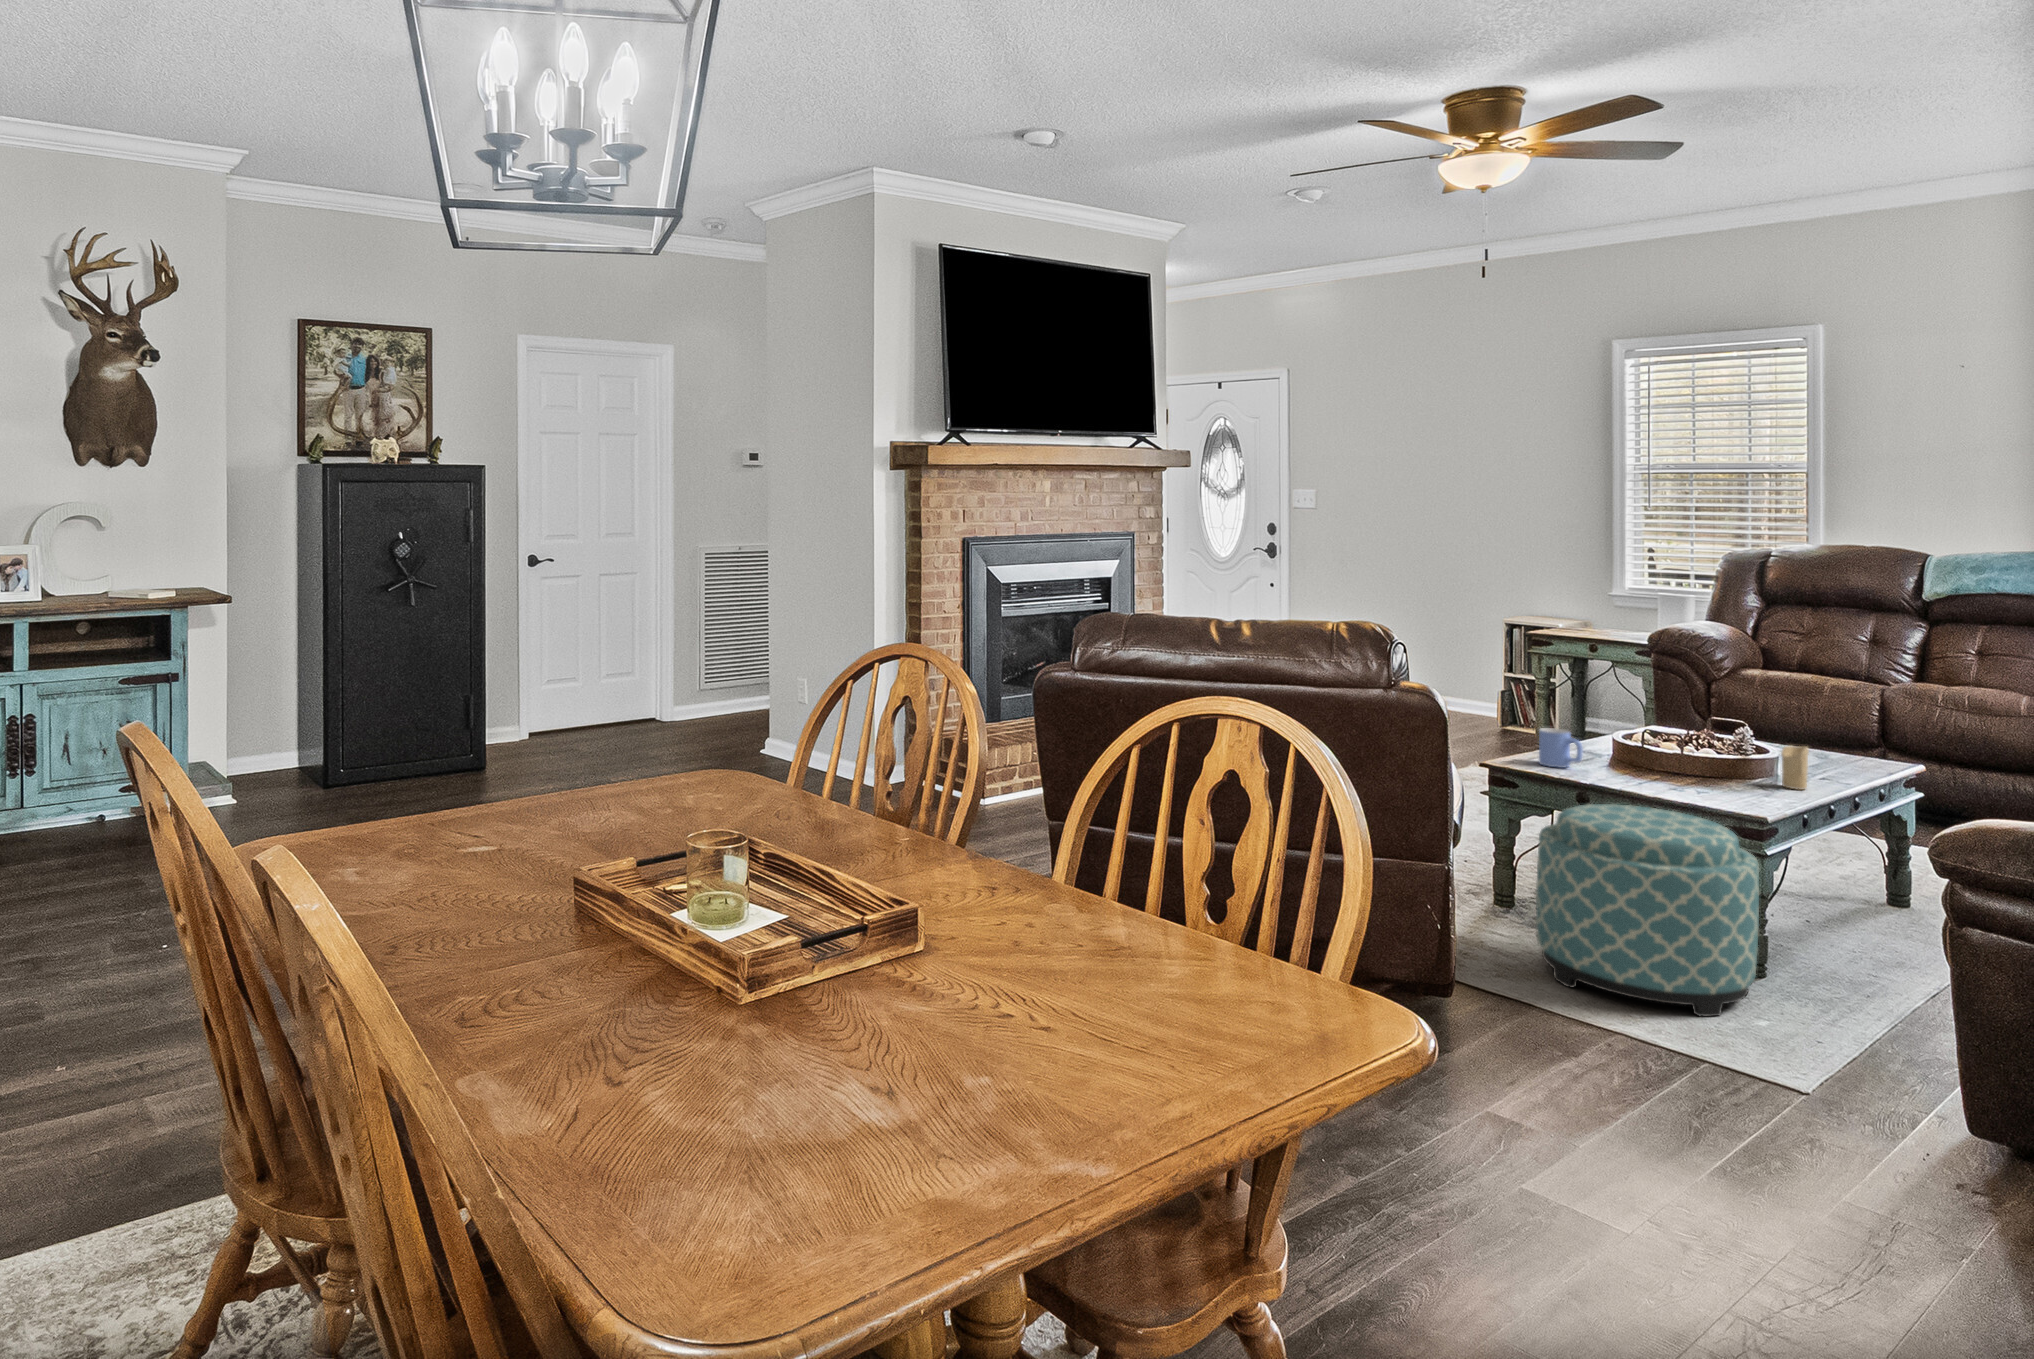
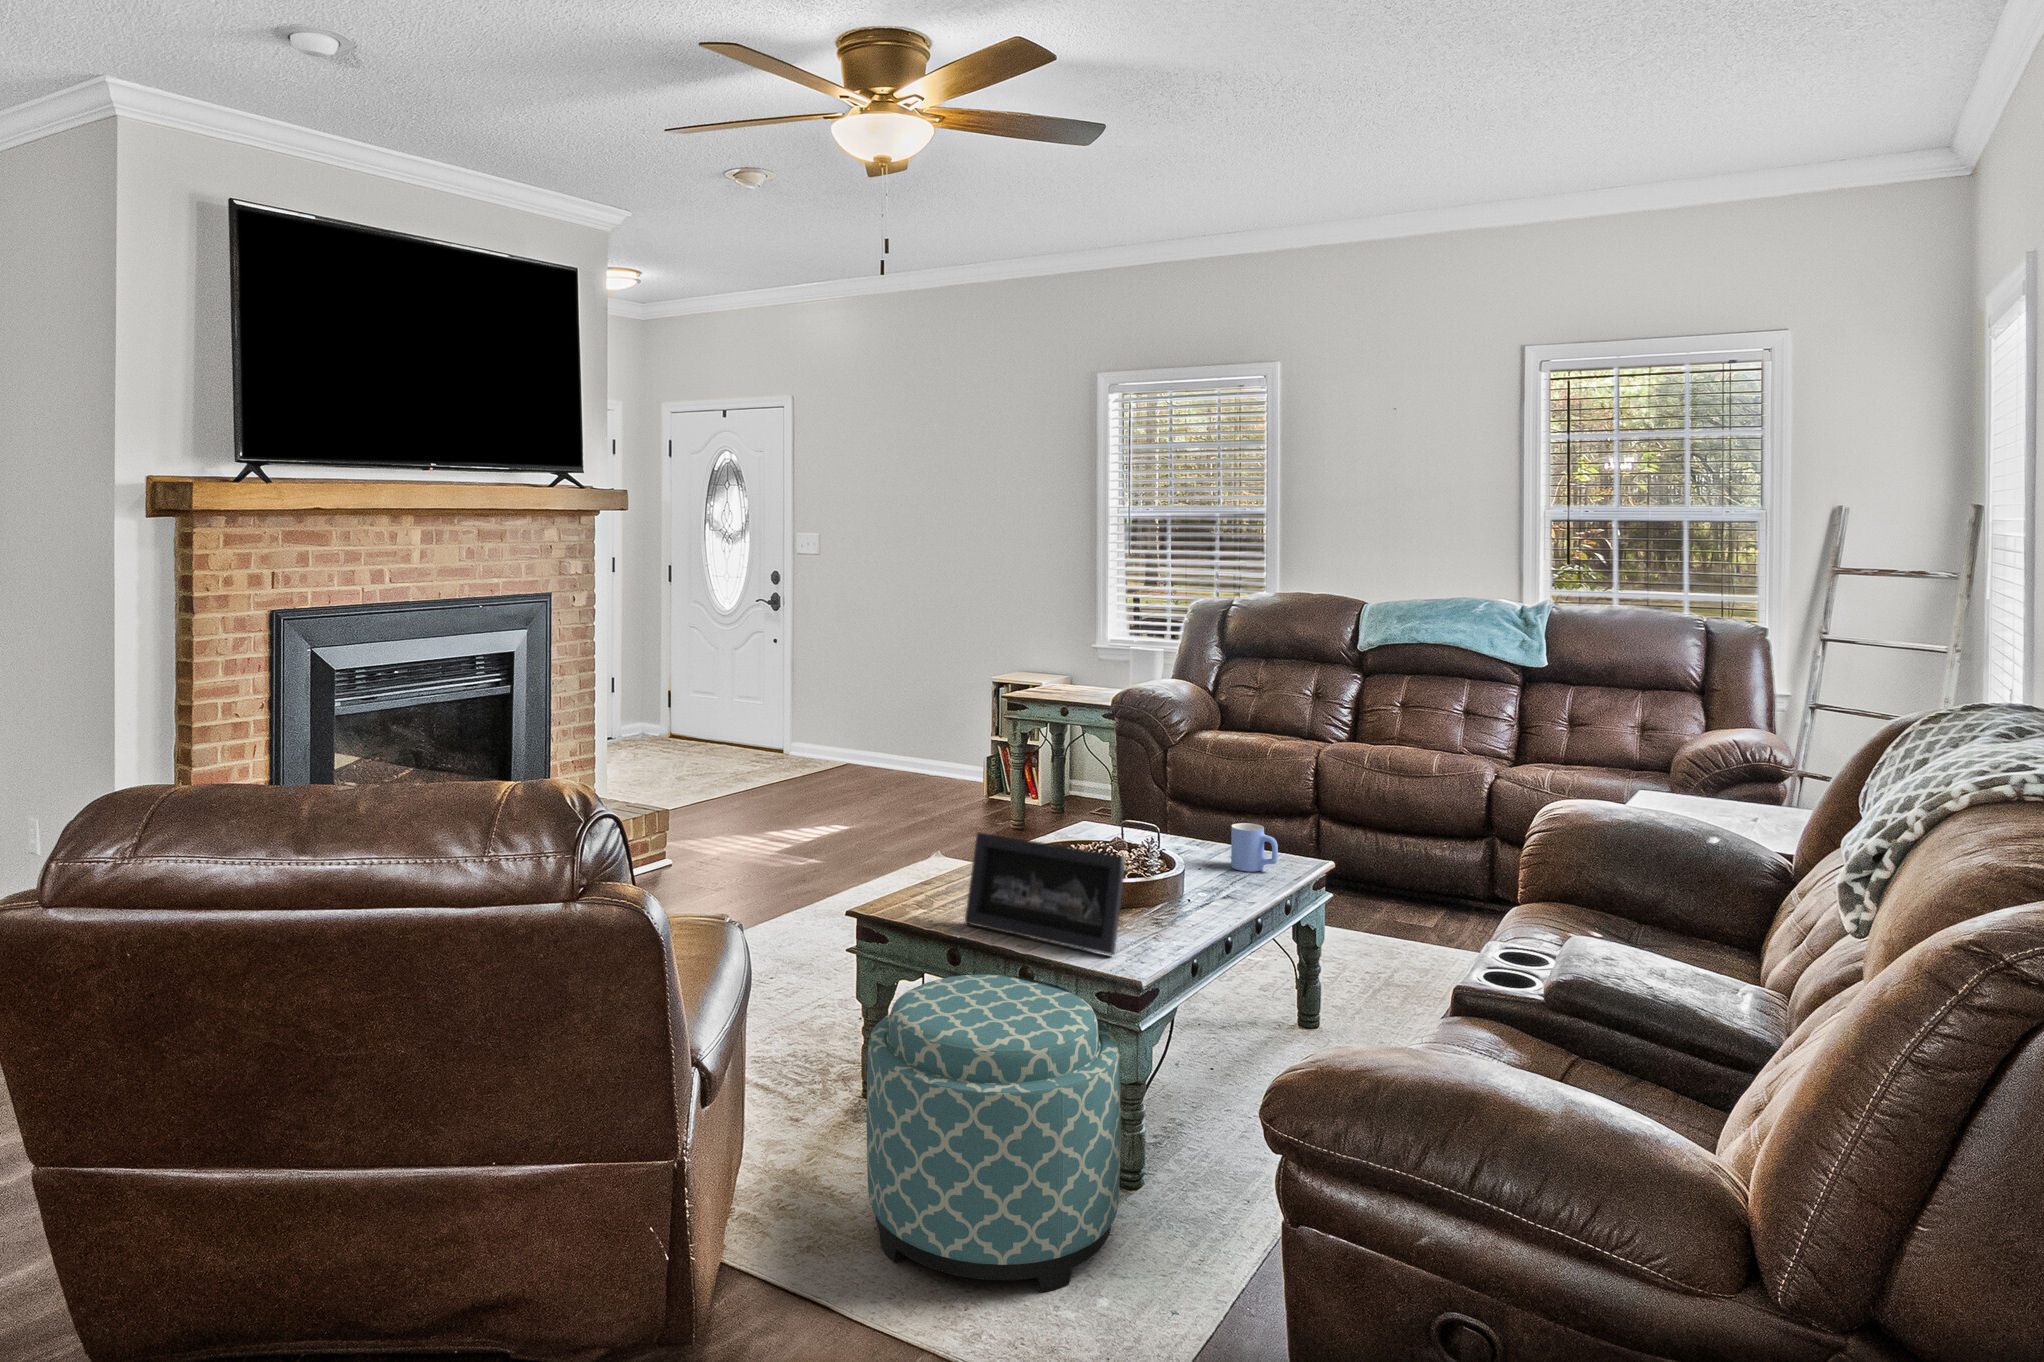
picture frame: none [1590,708,1747,802] -> present [965,832,1126,955]
mug: present [1539,728,1583,768] -> present [1231,823,1278,872]
candle: present [1781,745,1809,790] -> none [1175,864,1202,921]

